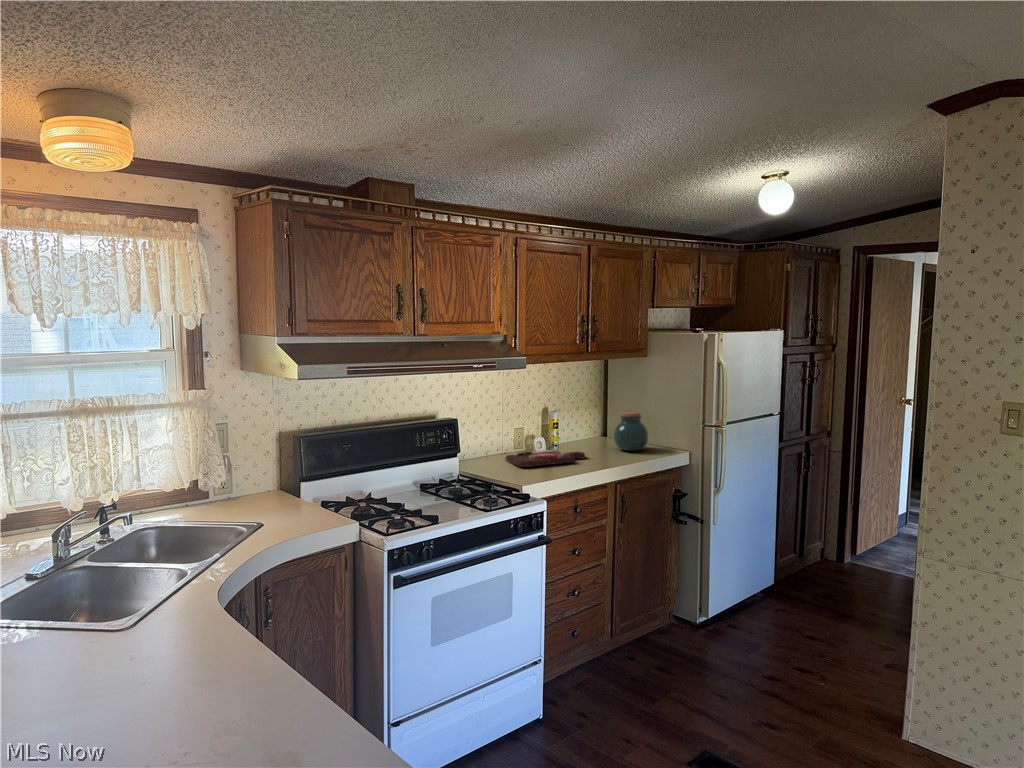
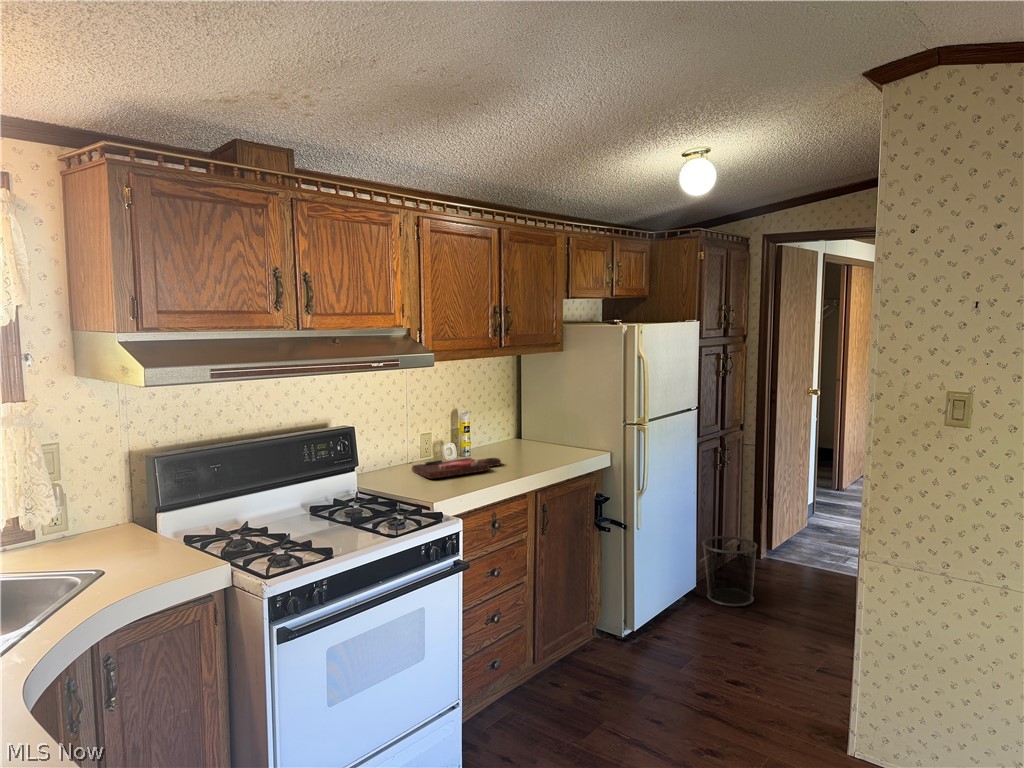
jar: present [614,412,648,451] -> none [530,412,568,454]
trash can: none [781,538,836,606] -> present [702,536,757,606]

